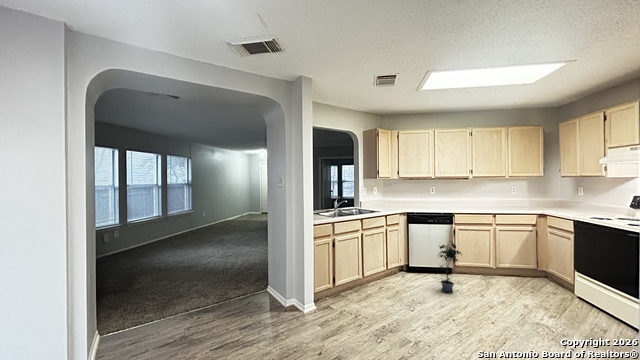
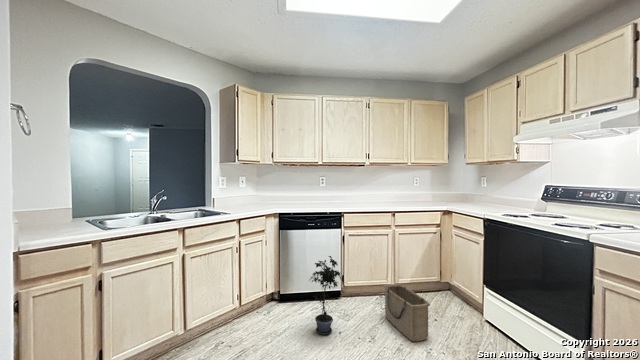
basket: none [490,265,529,302] -> present [384,284,430,341]

